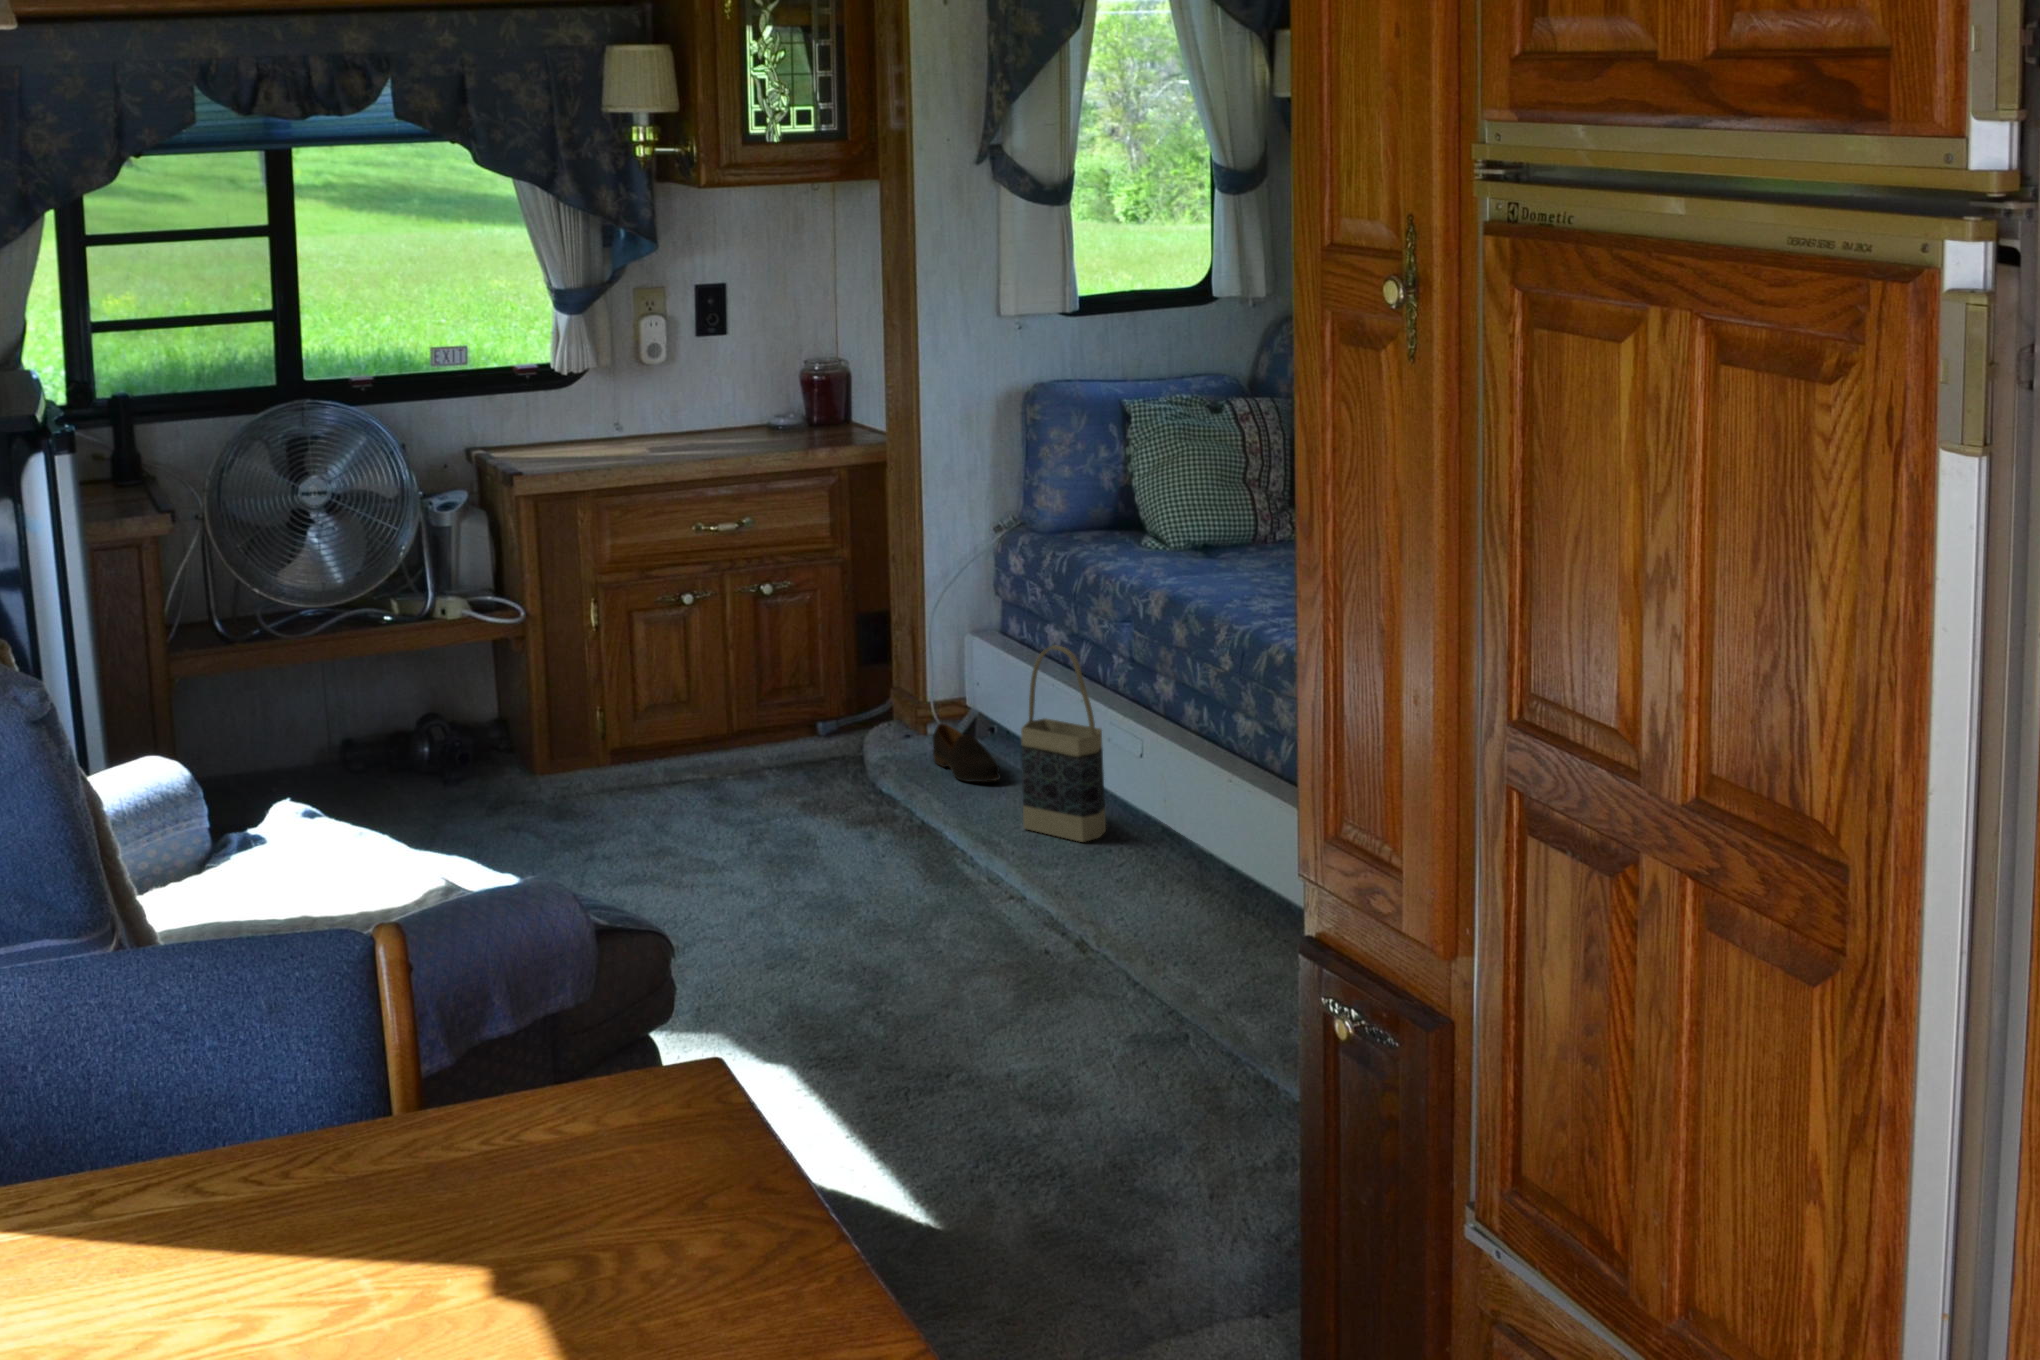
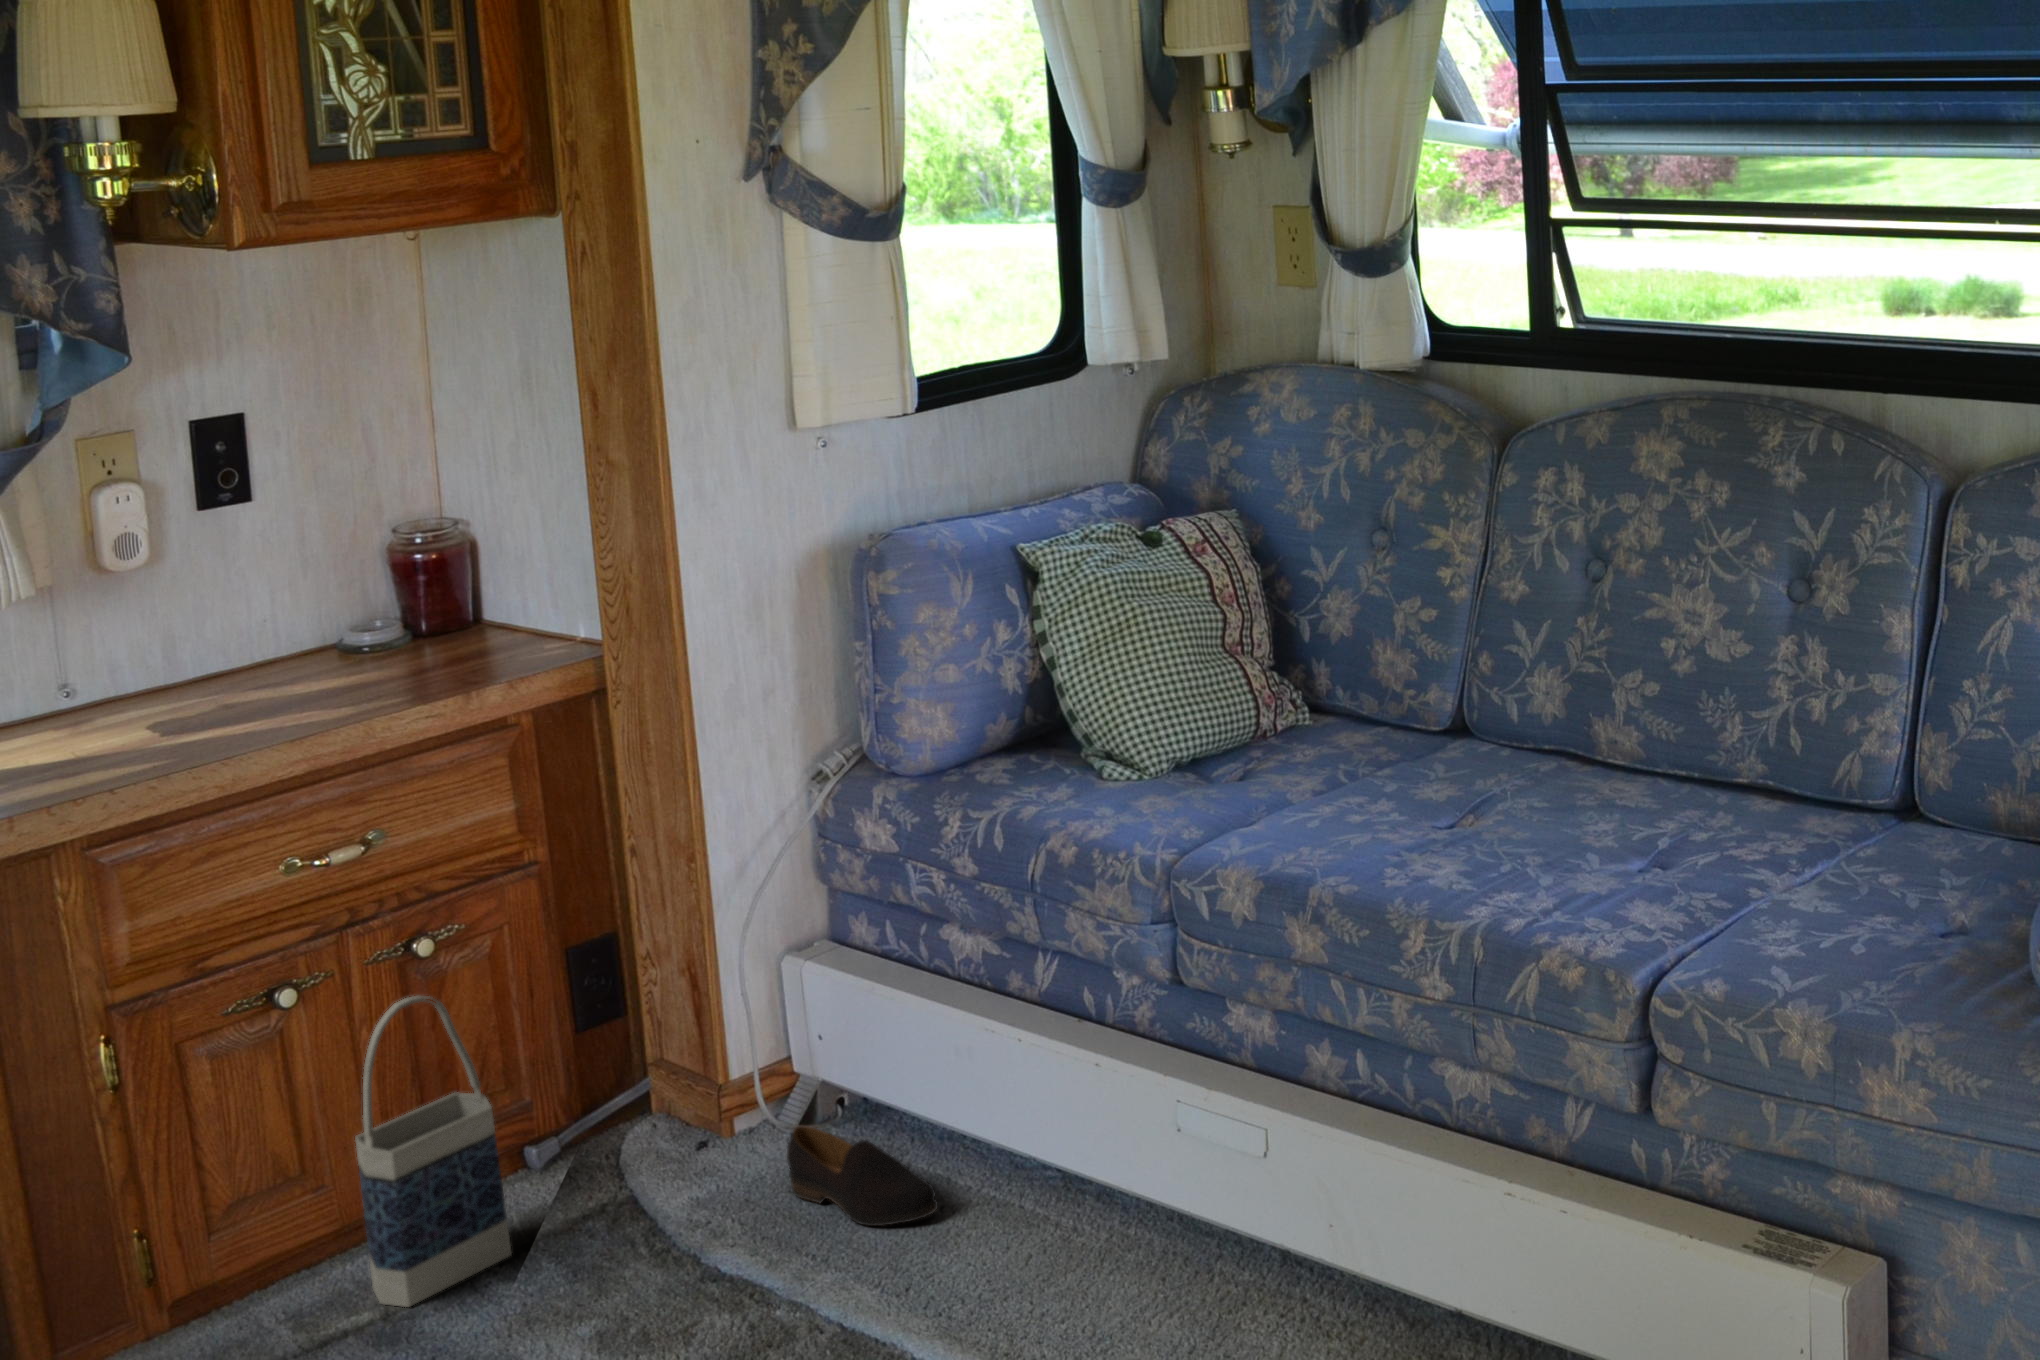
bag: present [1021,645,1106,842] -> present [355,996,511,1307]

